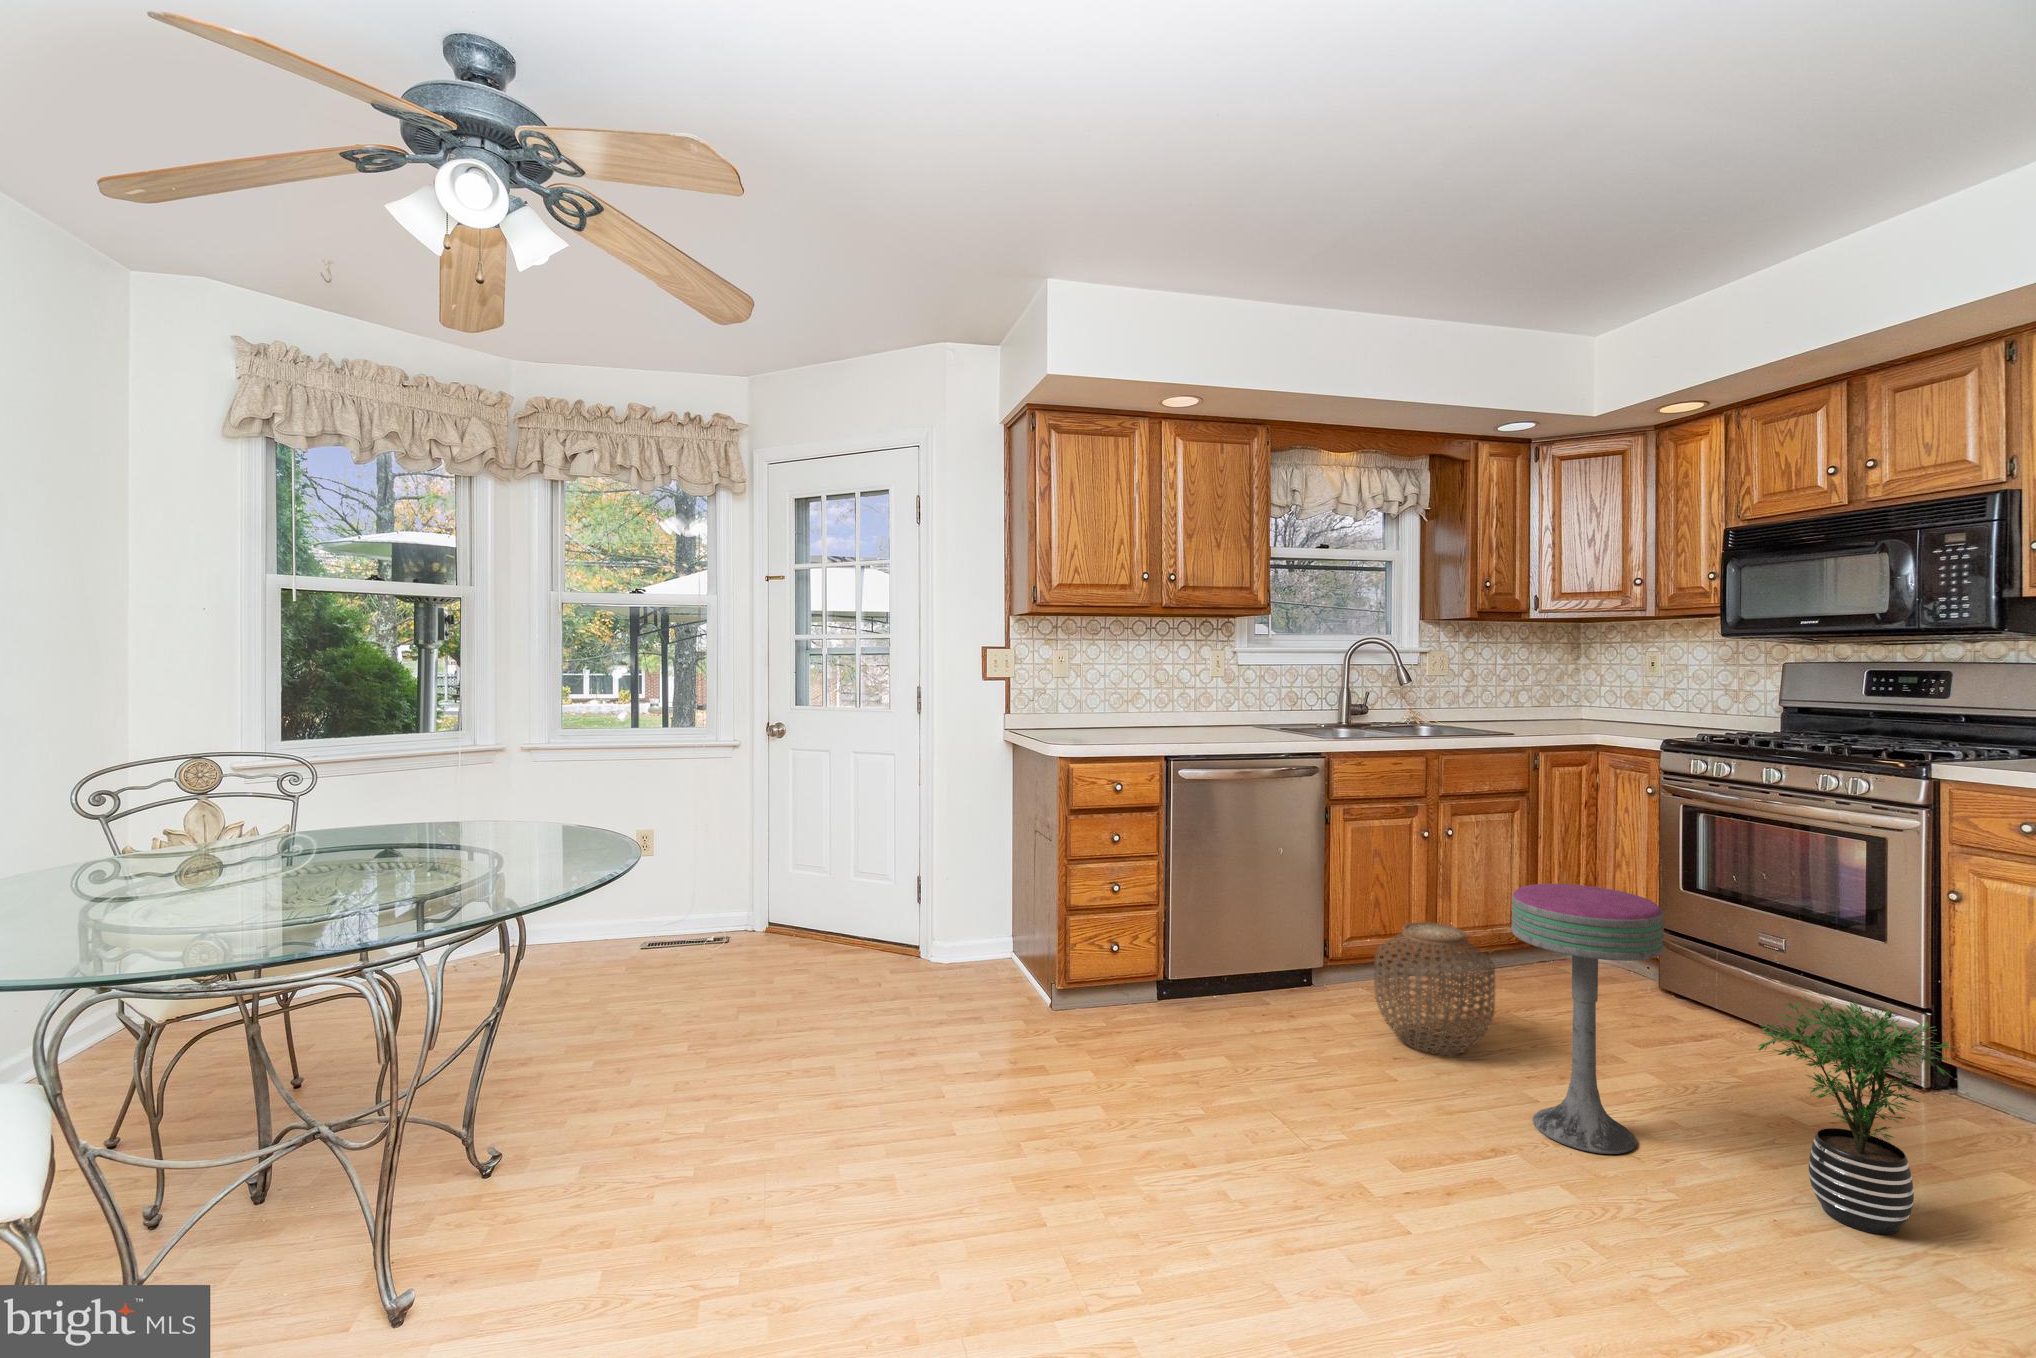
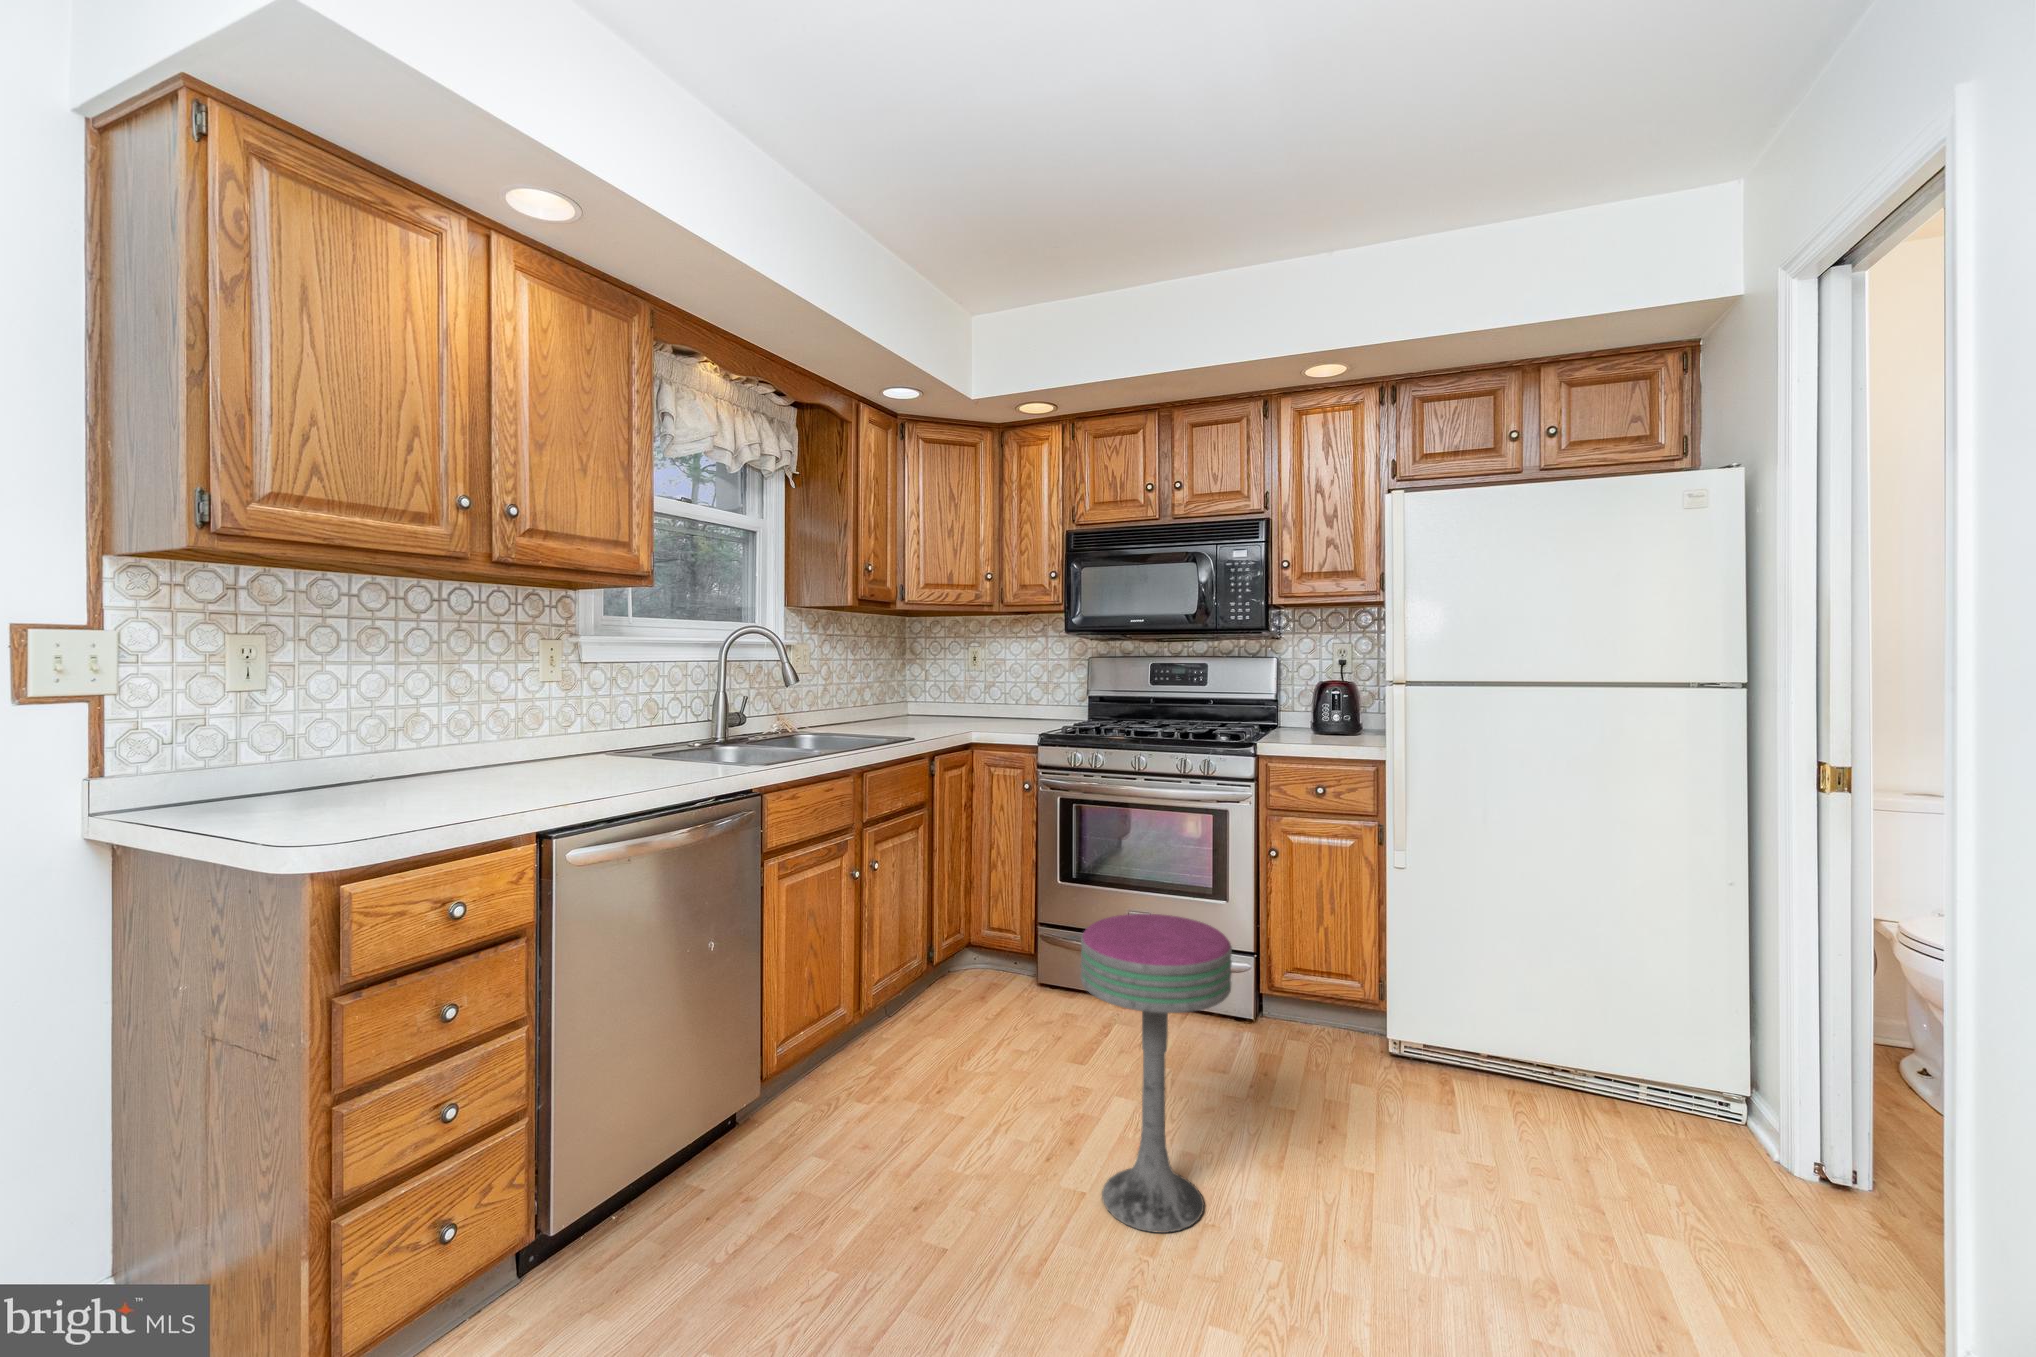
woven basket: present [1375,922,1495,1055] -> none [862,984,1001,1159]
potted plant: present [1759,997,1957,1234] -> none [1296,979,1442,1201]

